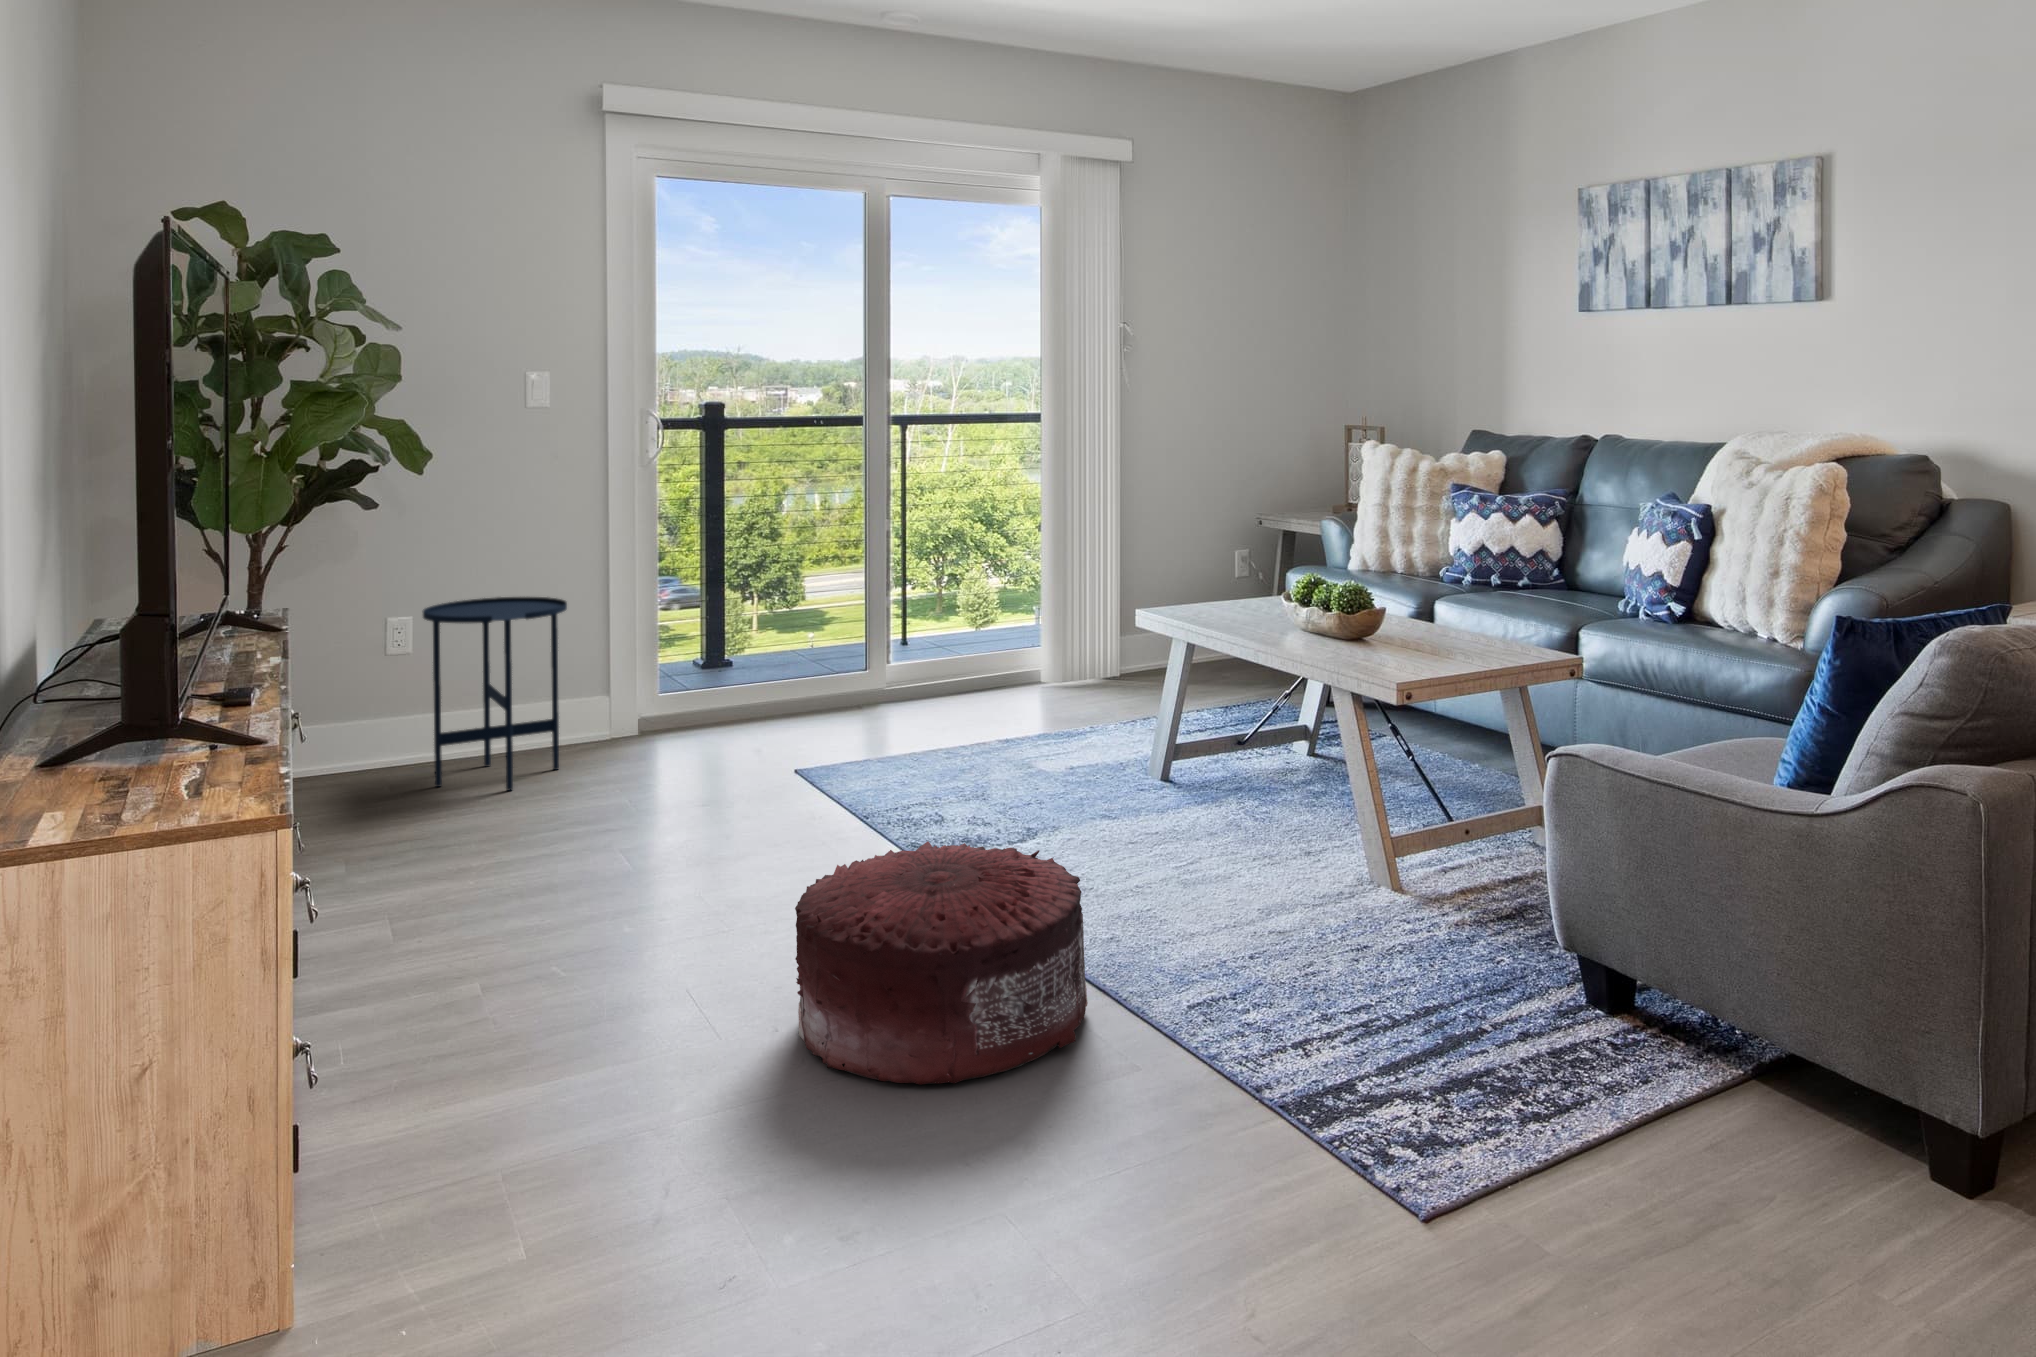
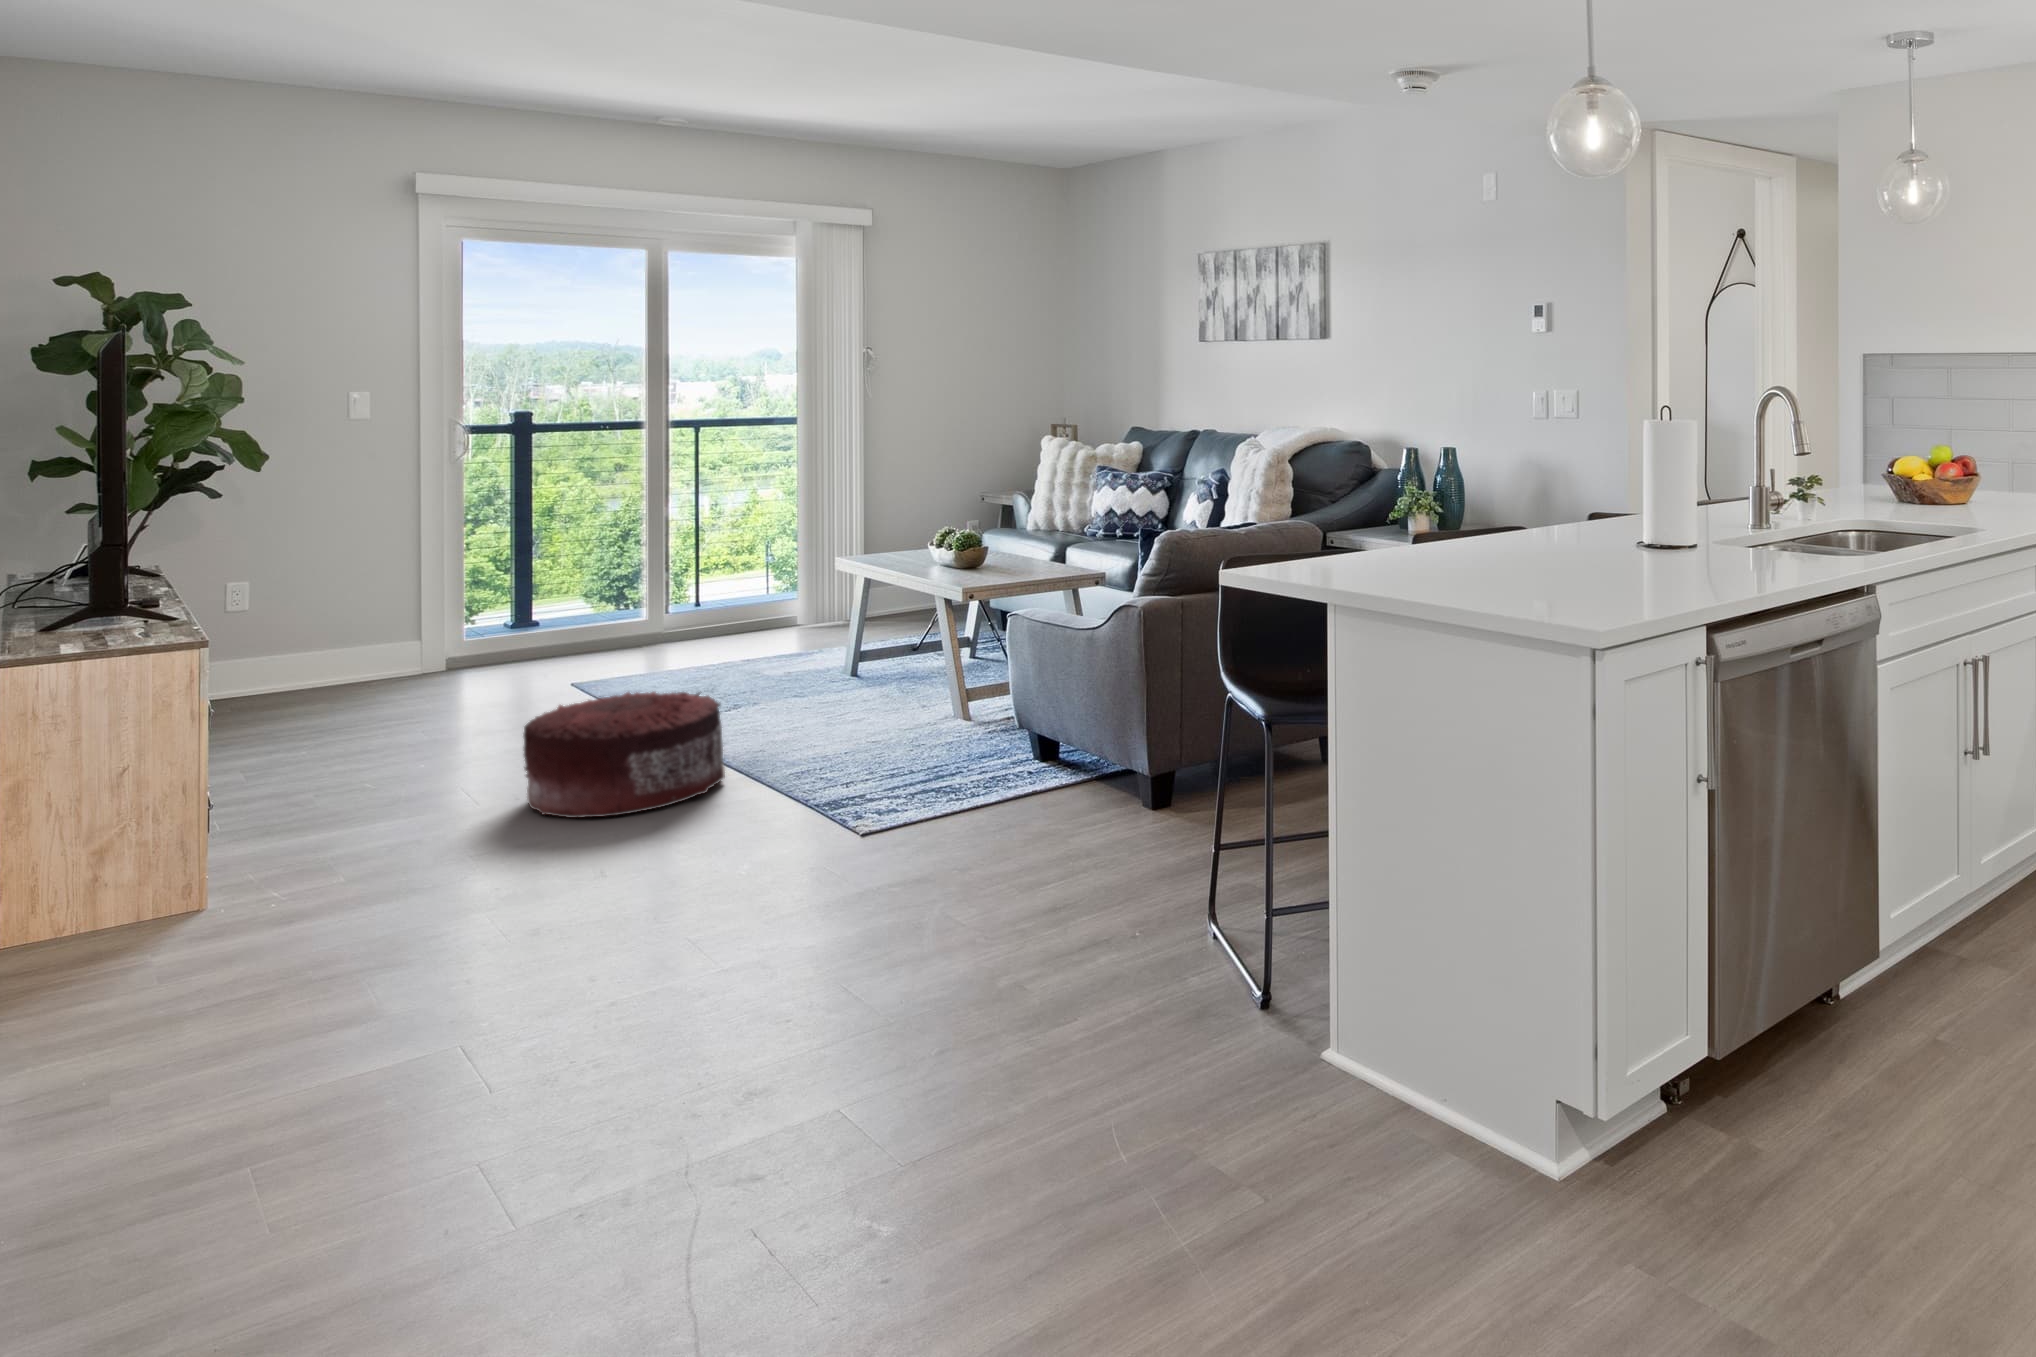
side table: present [423,597,567,791] -> none [263,562,388,705]

